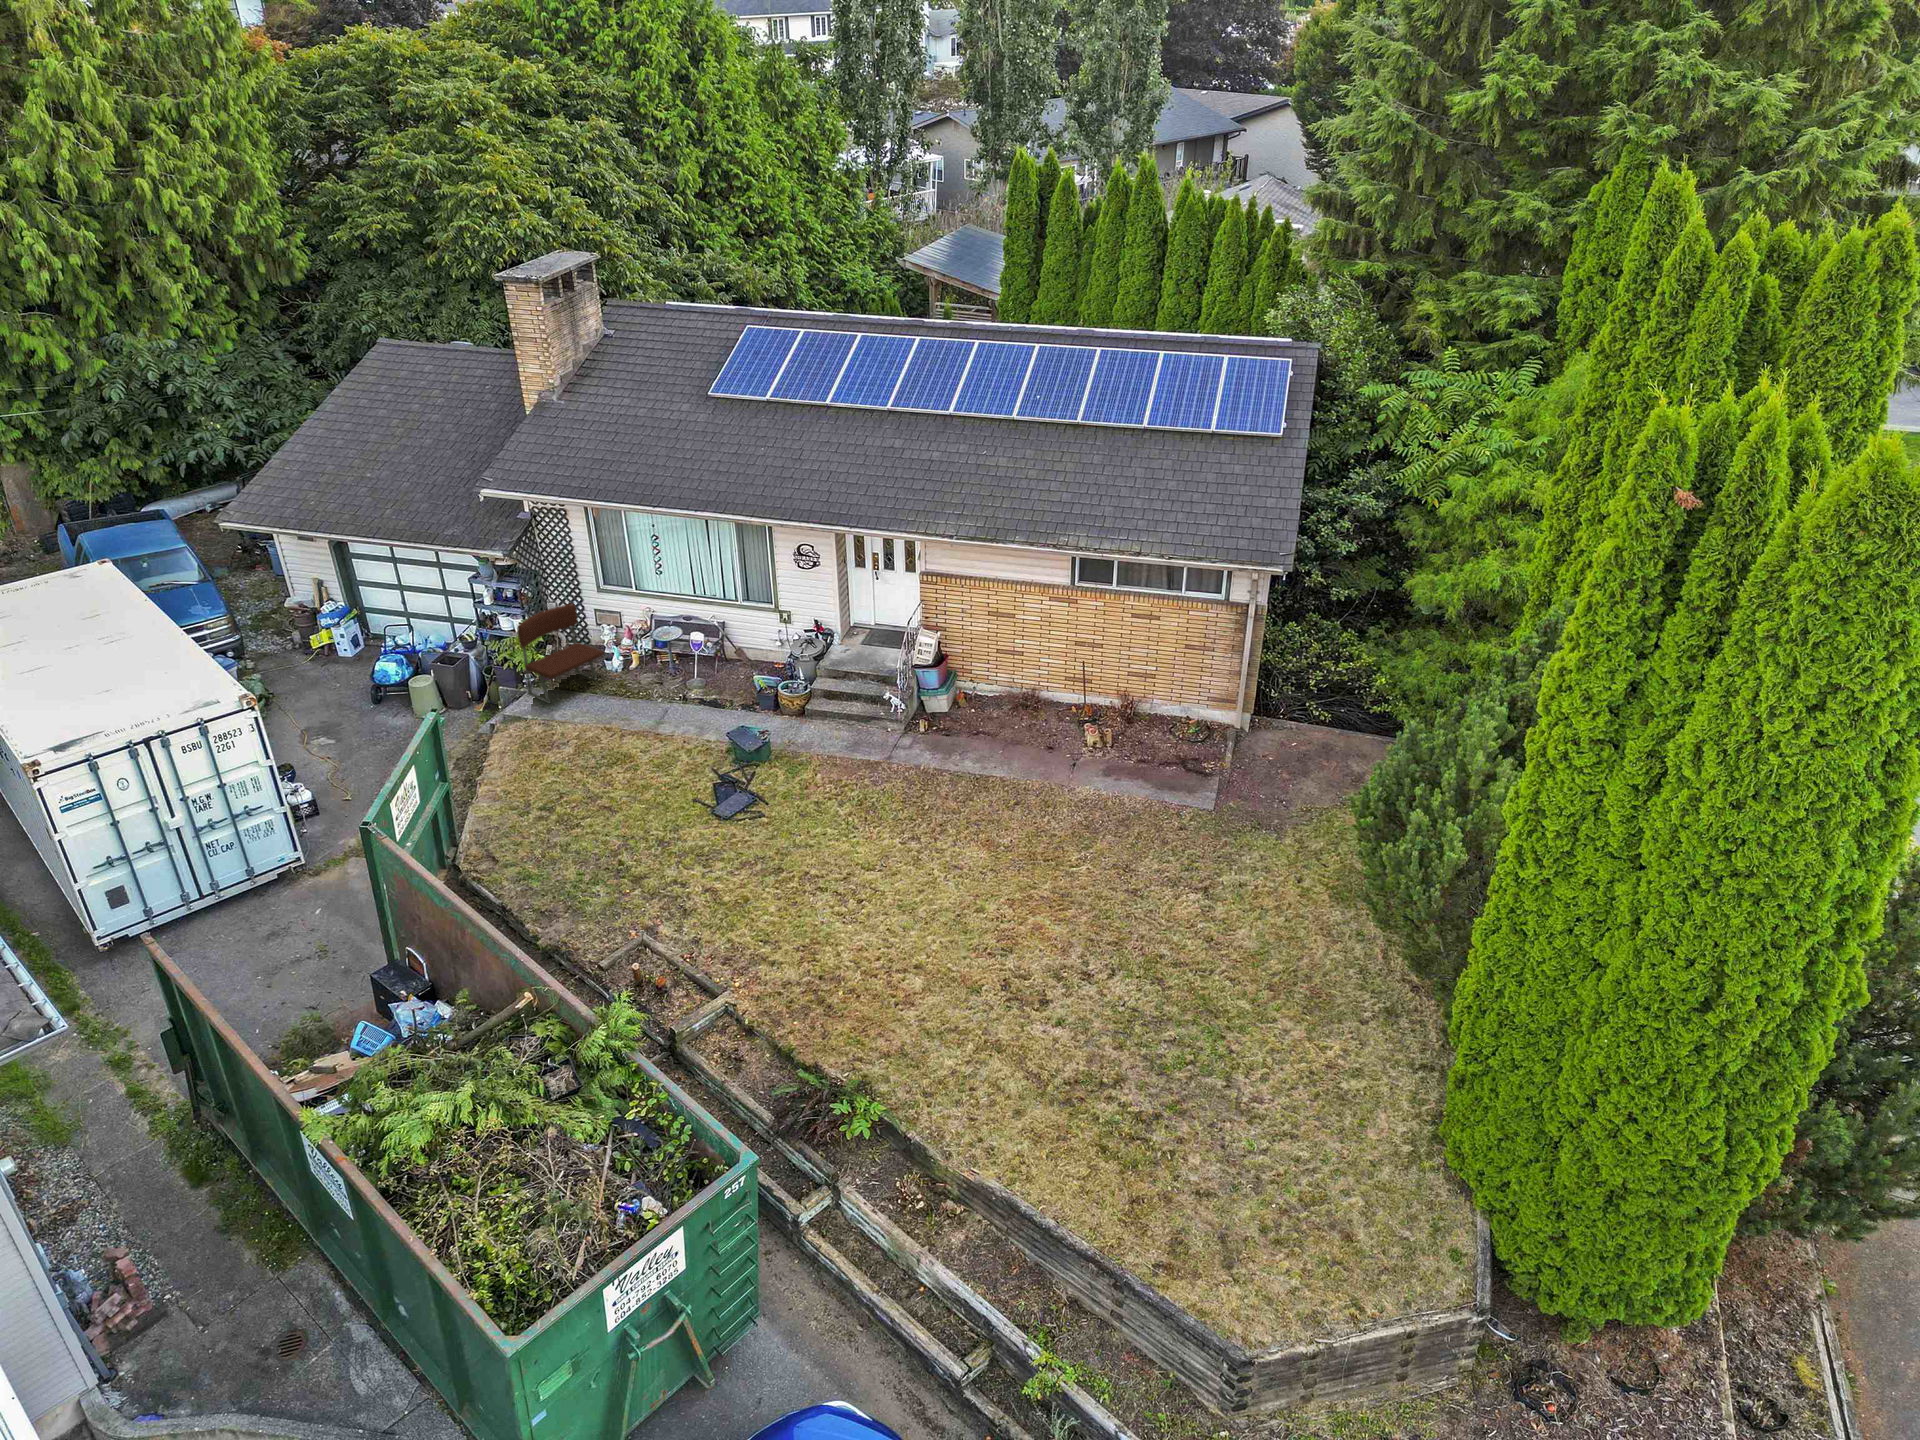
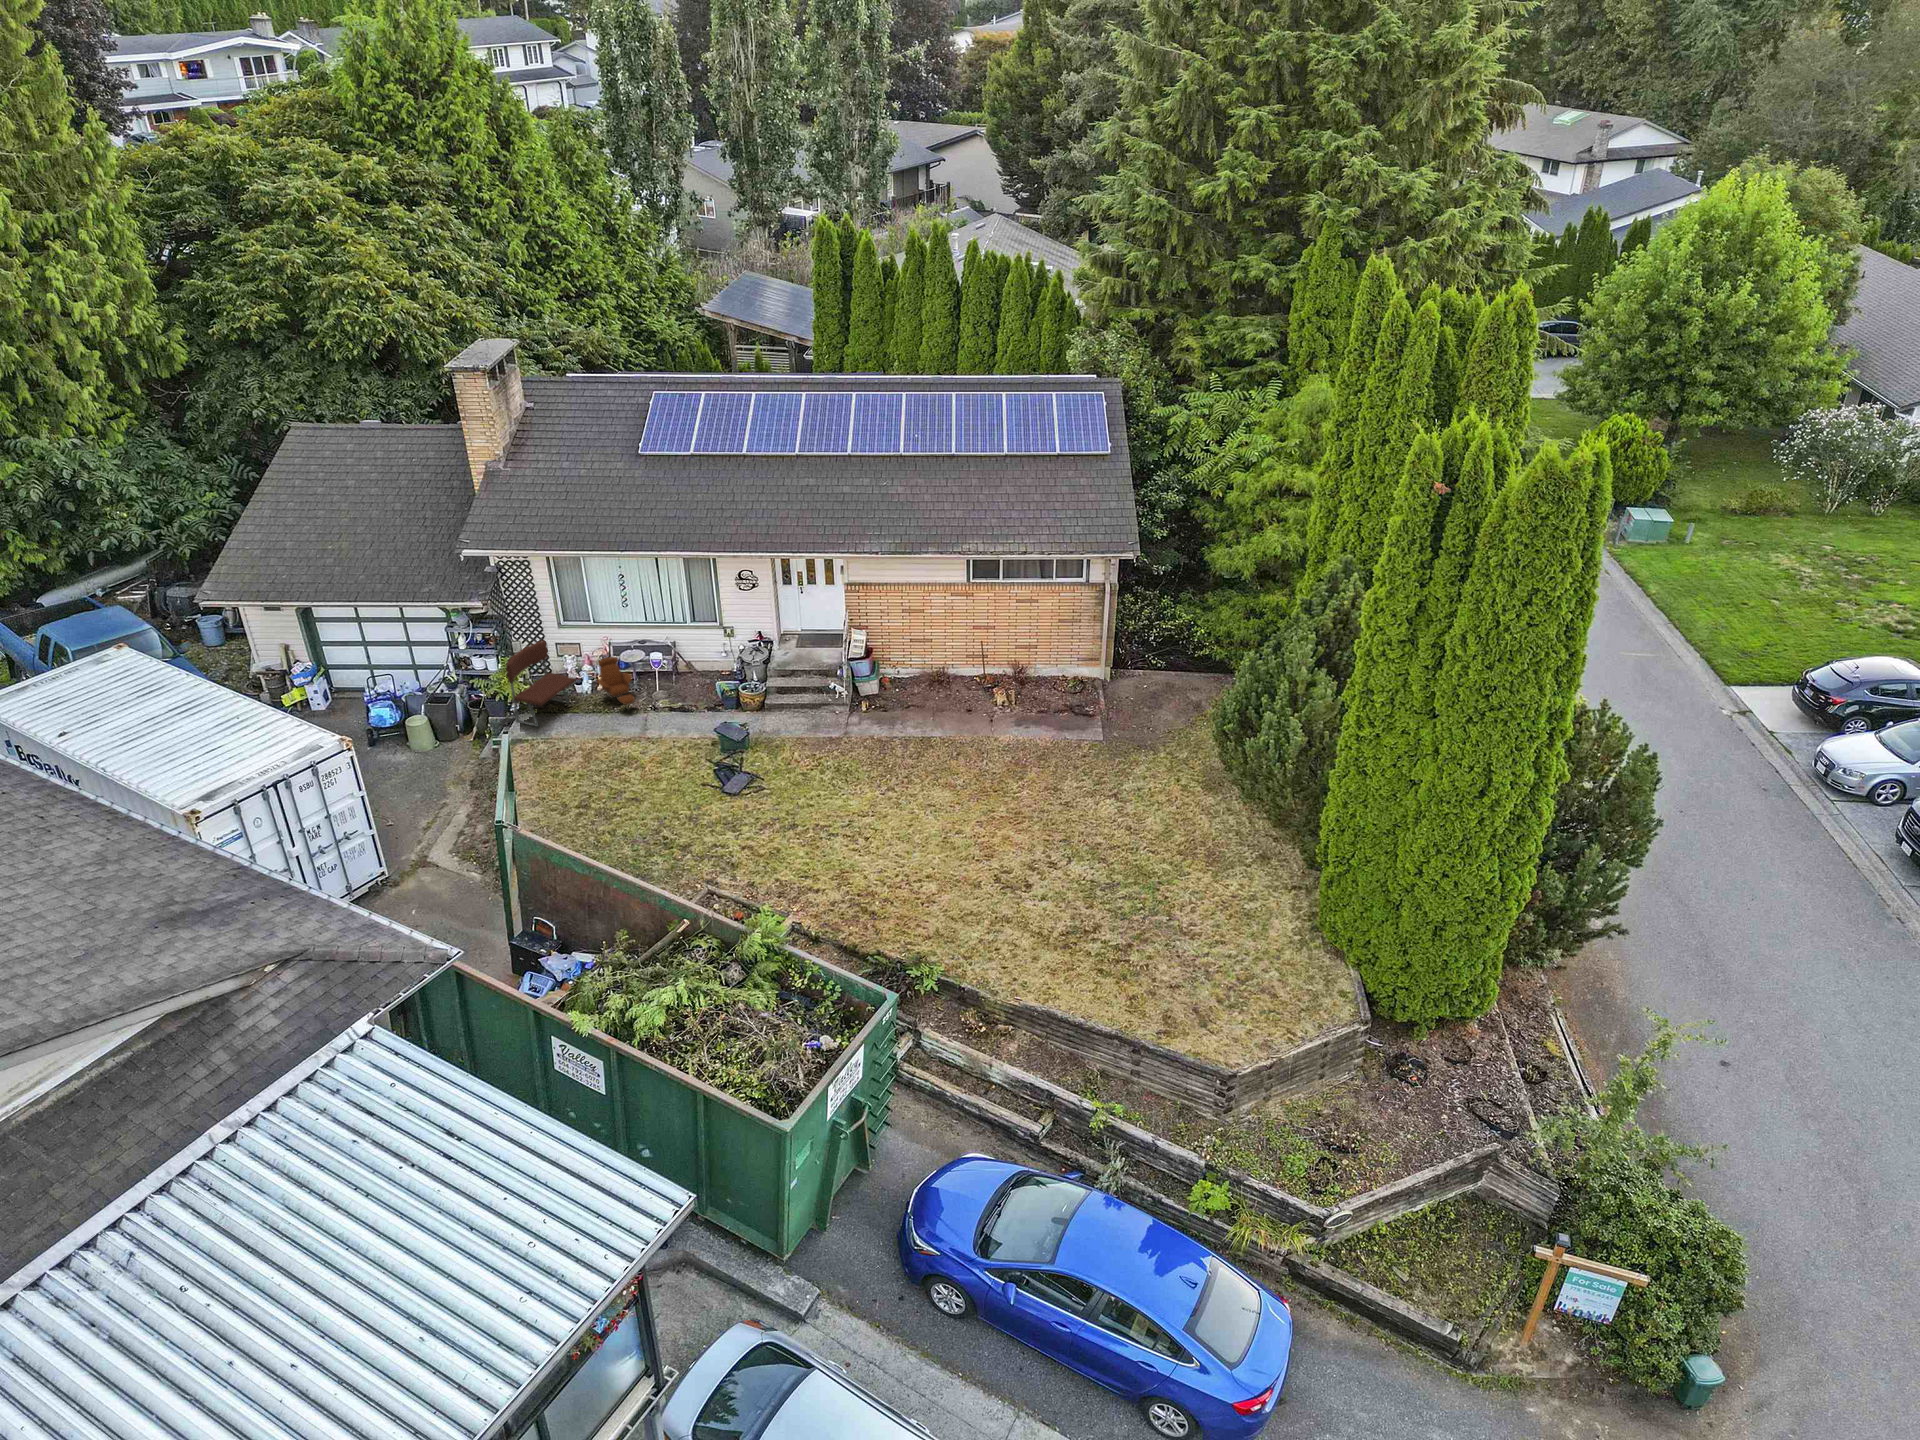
lounge chair: none [627,632,669,703] -> present [597,657,635,711]

